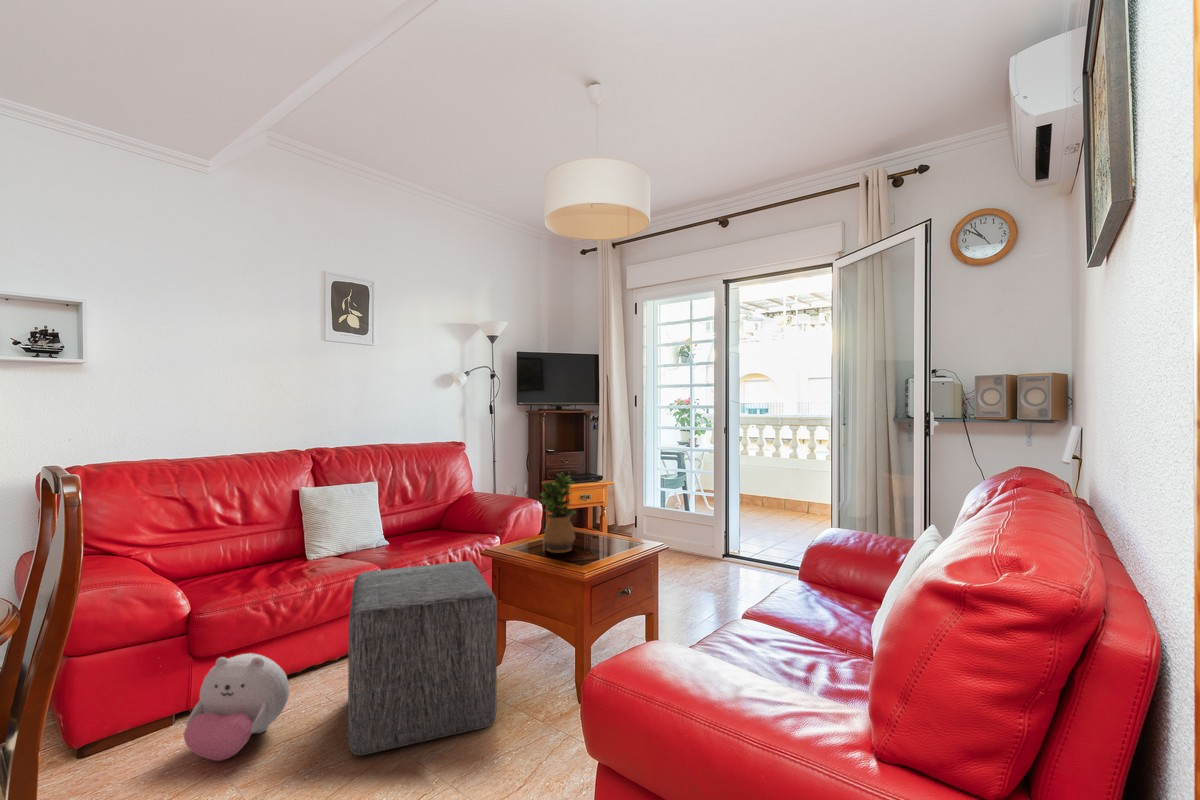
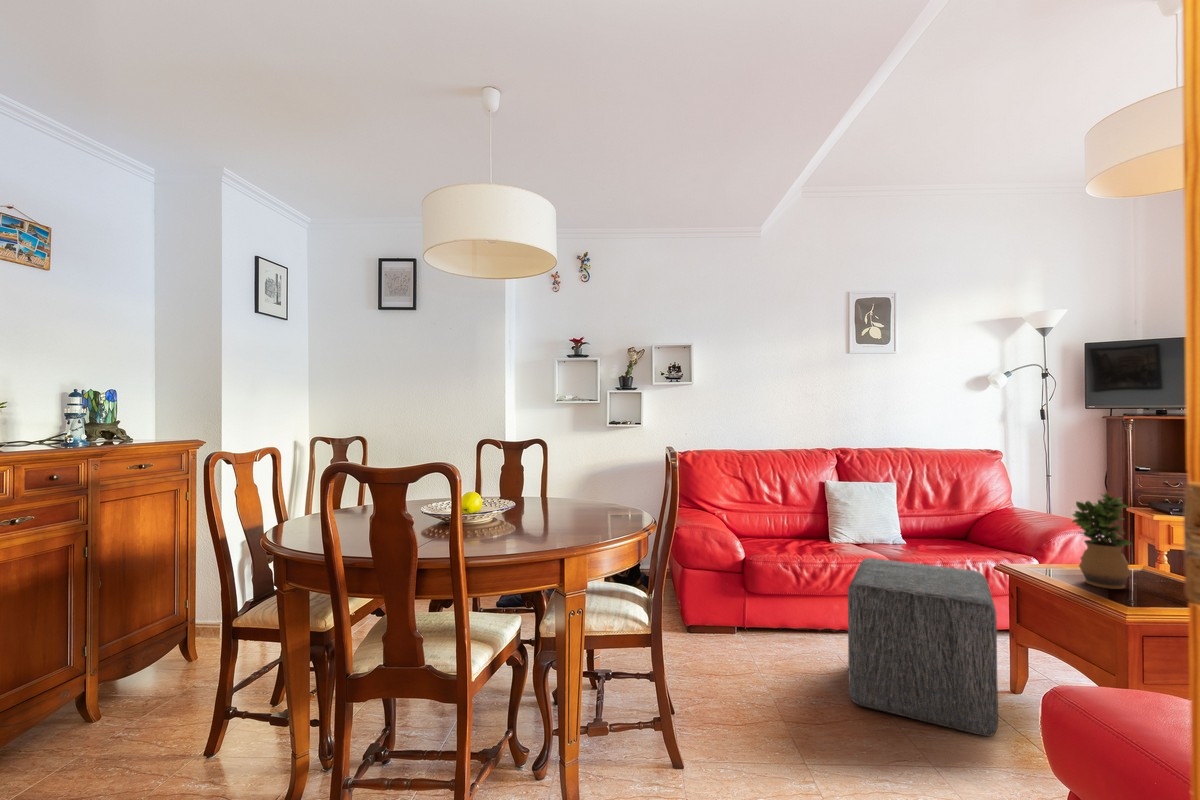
plush toy: present [184,653,289,761] -> none [741,594,808,666]

